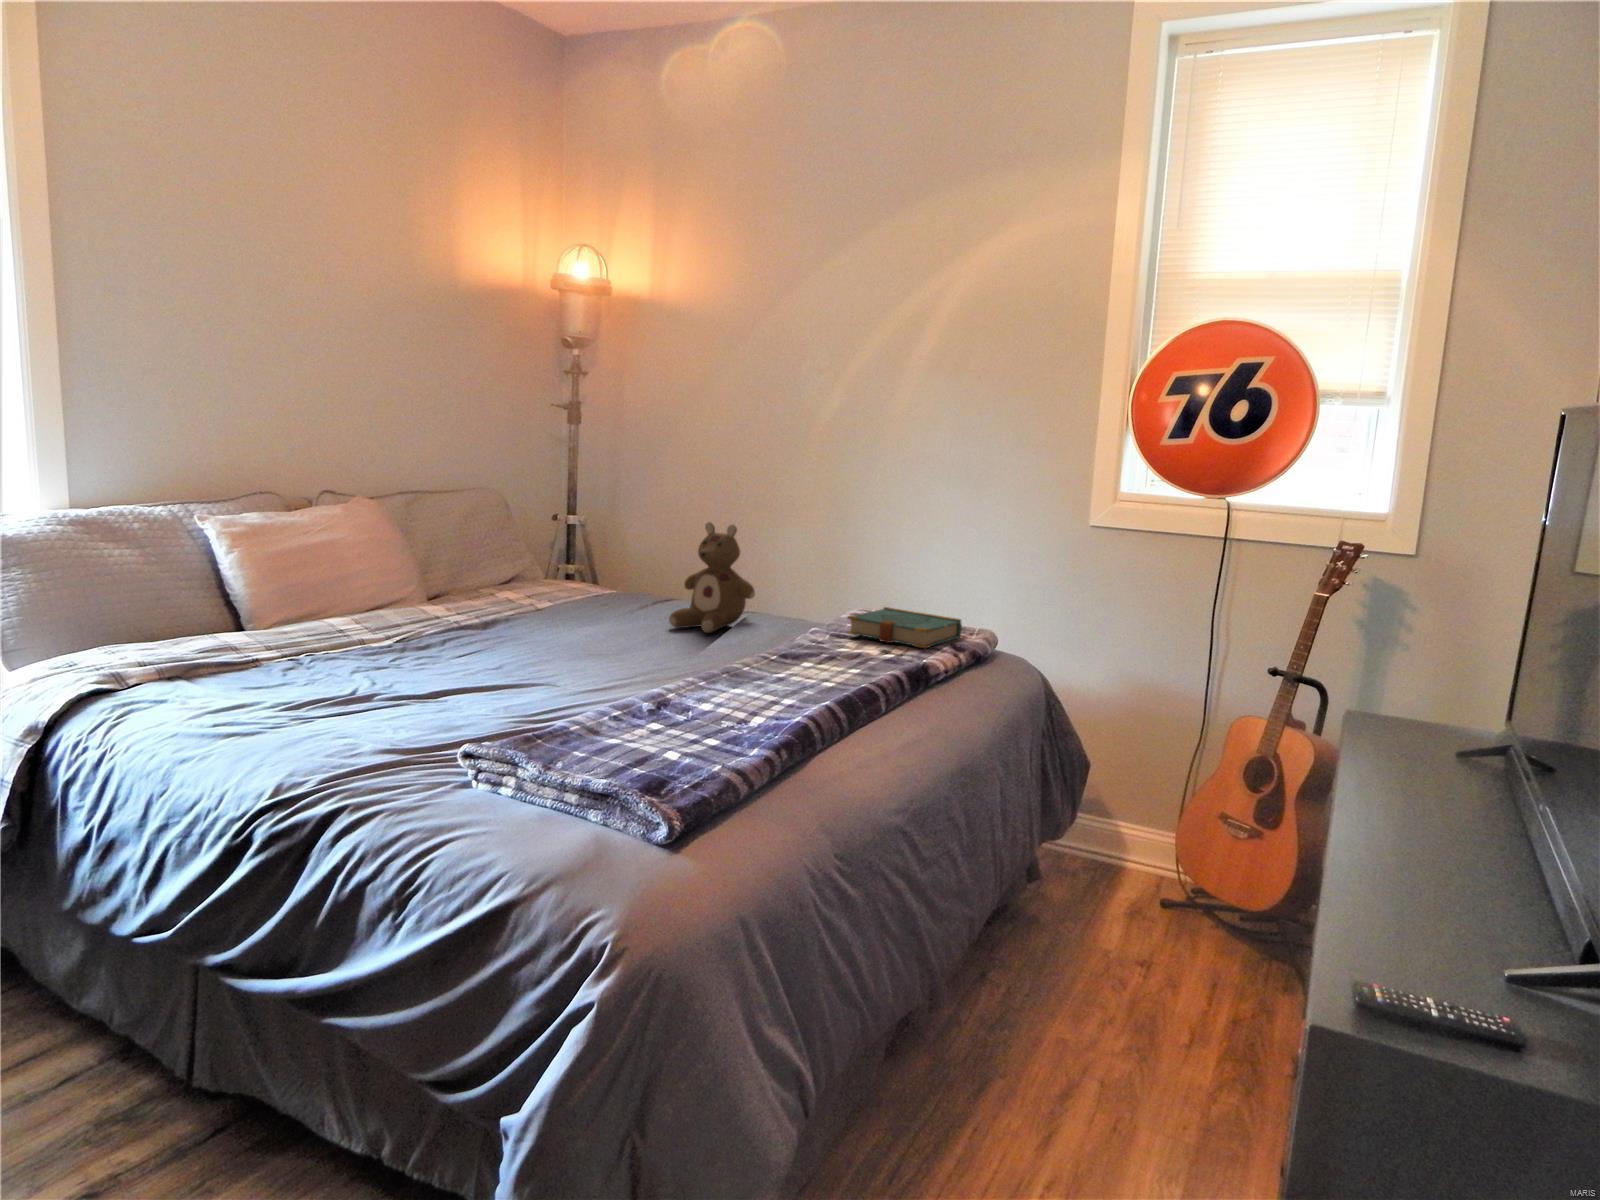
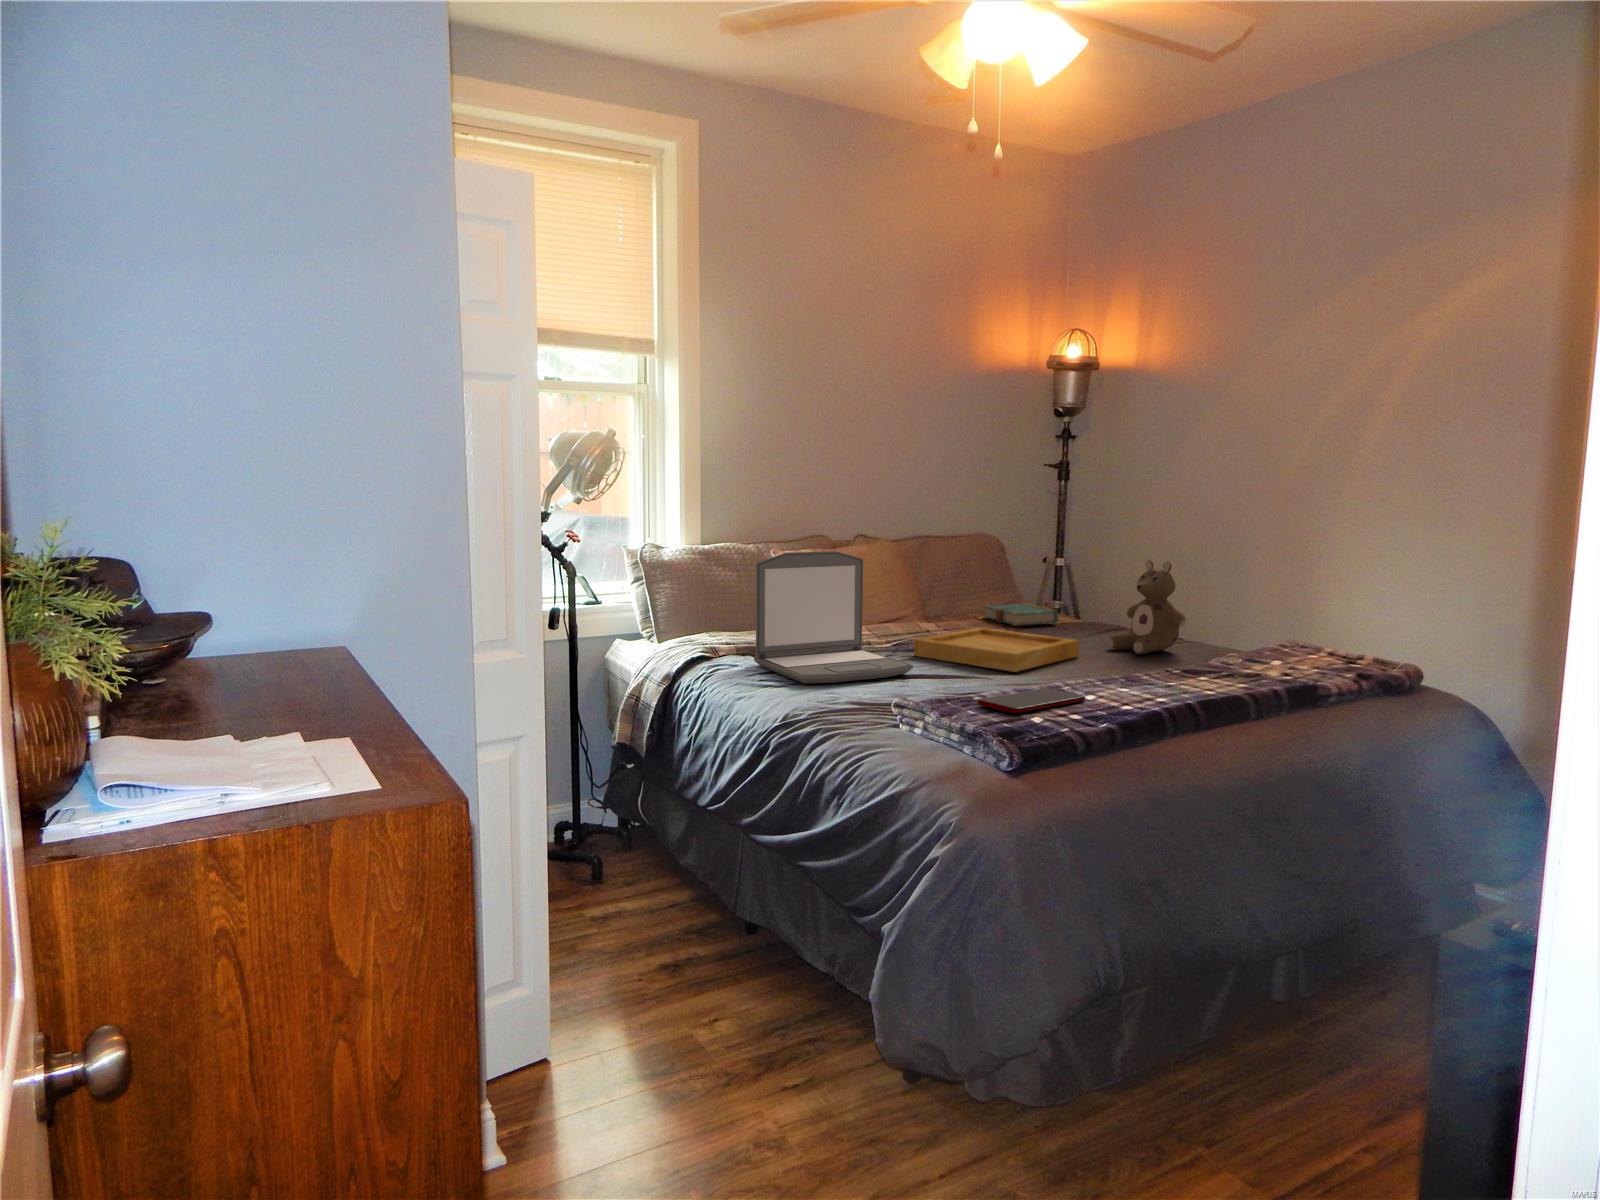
laptop: none [190,521,450,724] -> present [754,551,913,684]
book: present [847,607,962,648] -> present [983,603,1058,626]
tray: none [437,611,644,673] -> present [914,628,1079,672]
smartphone: none [579,701,706,748] -> present [977,688,1085,713]

